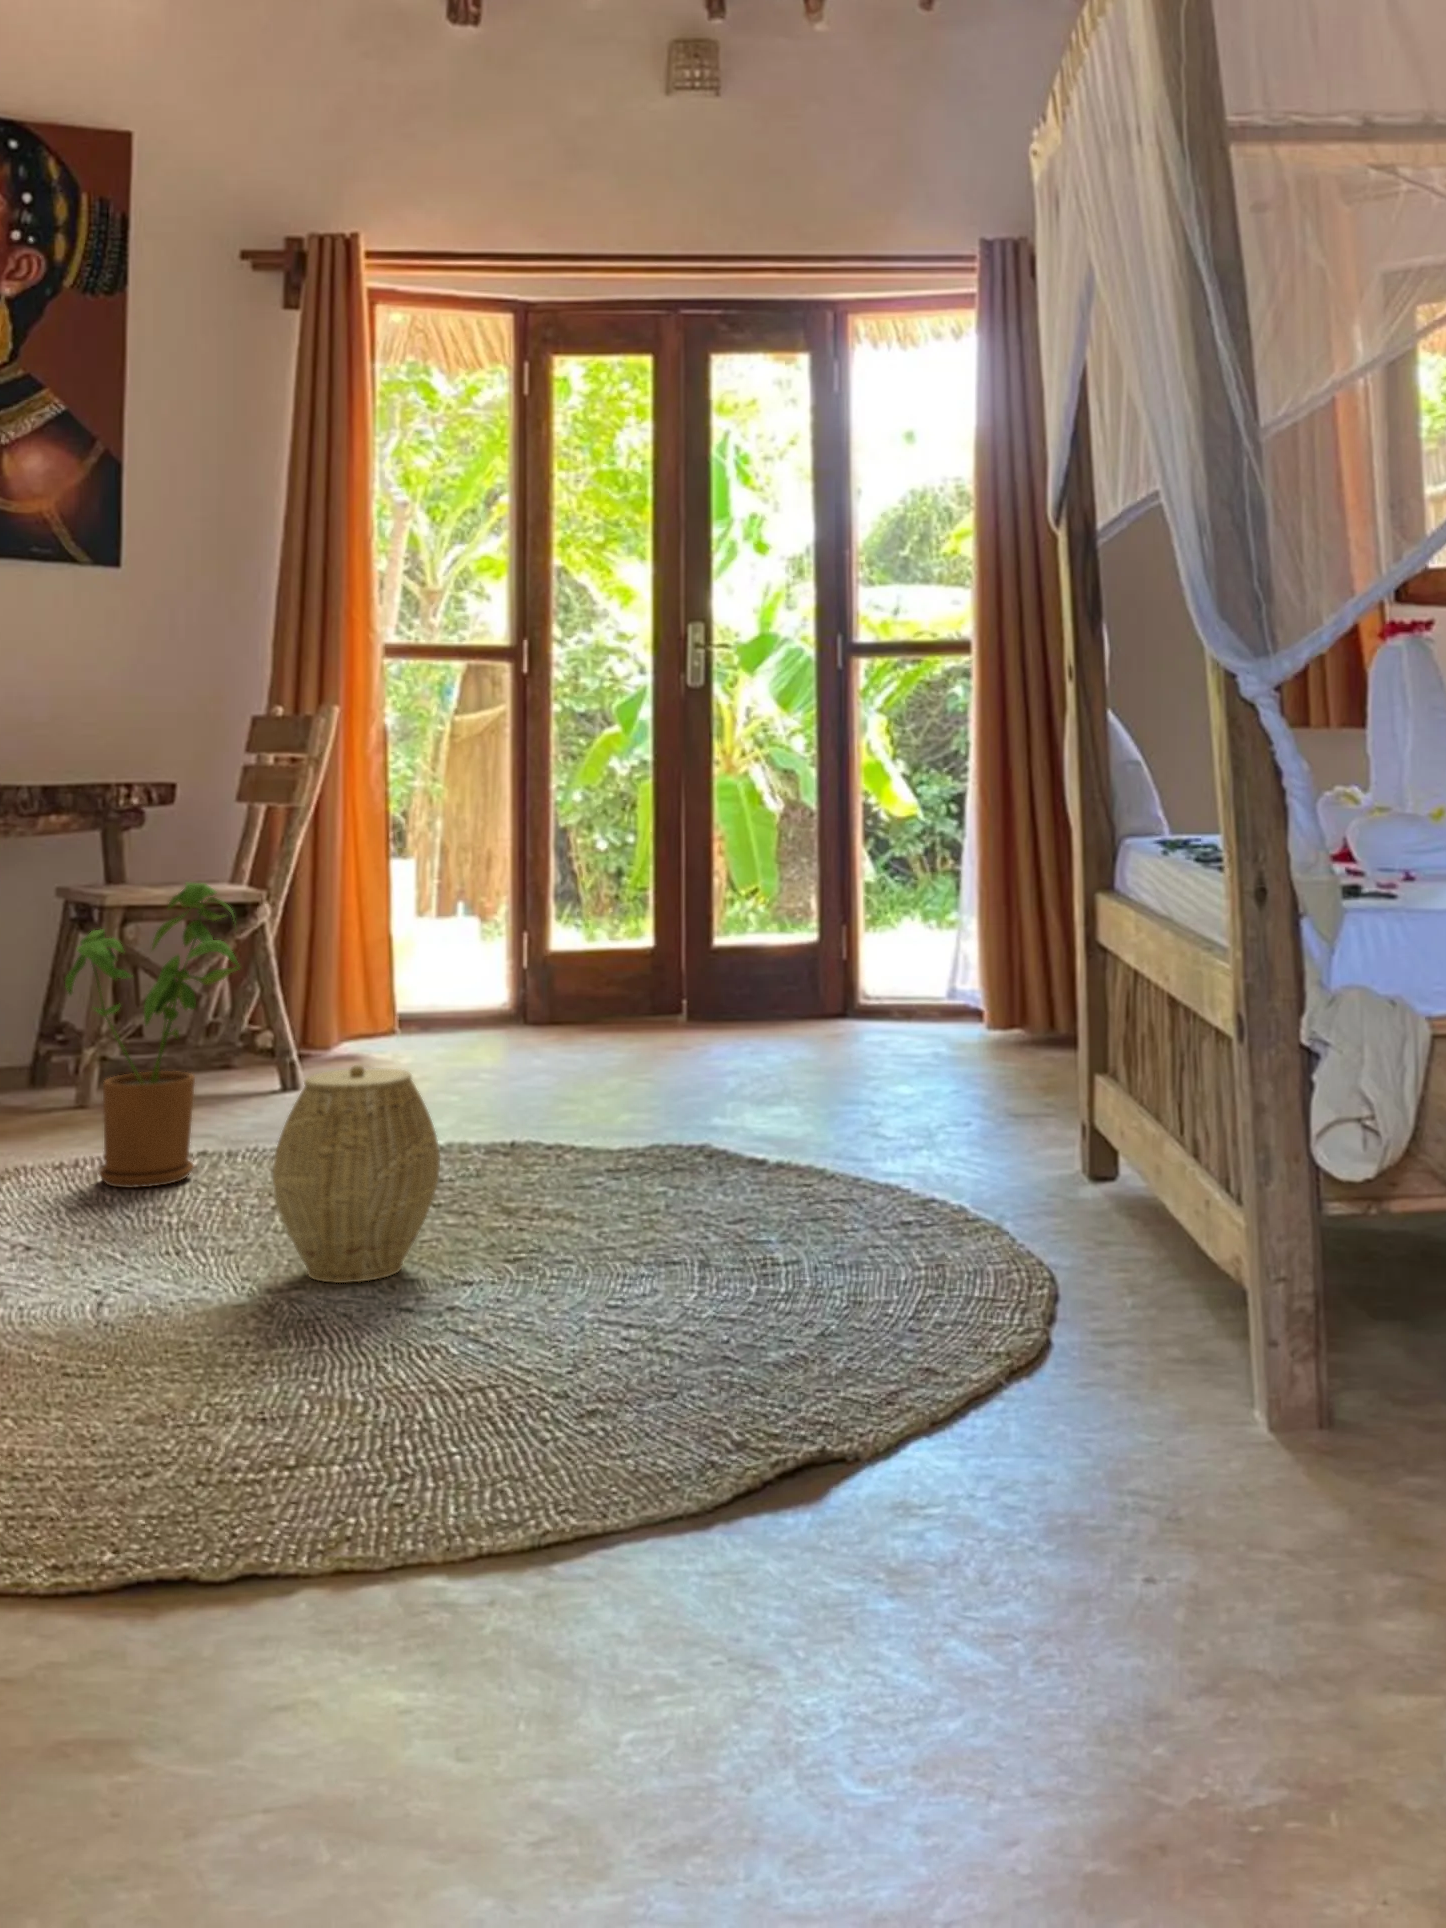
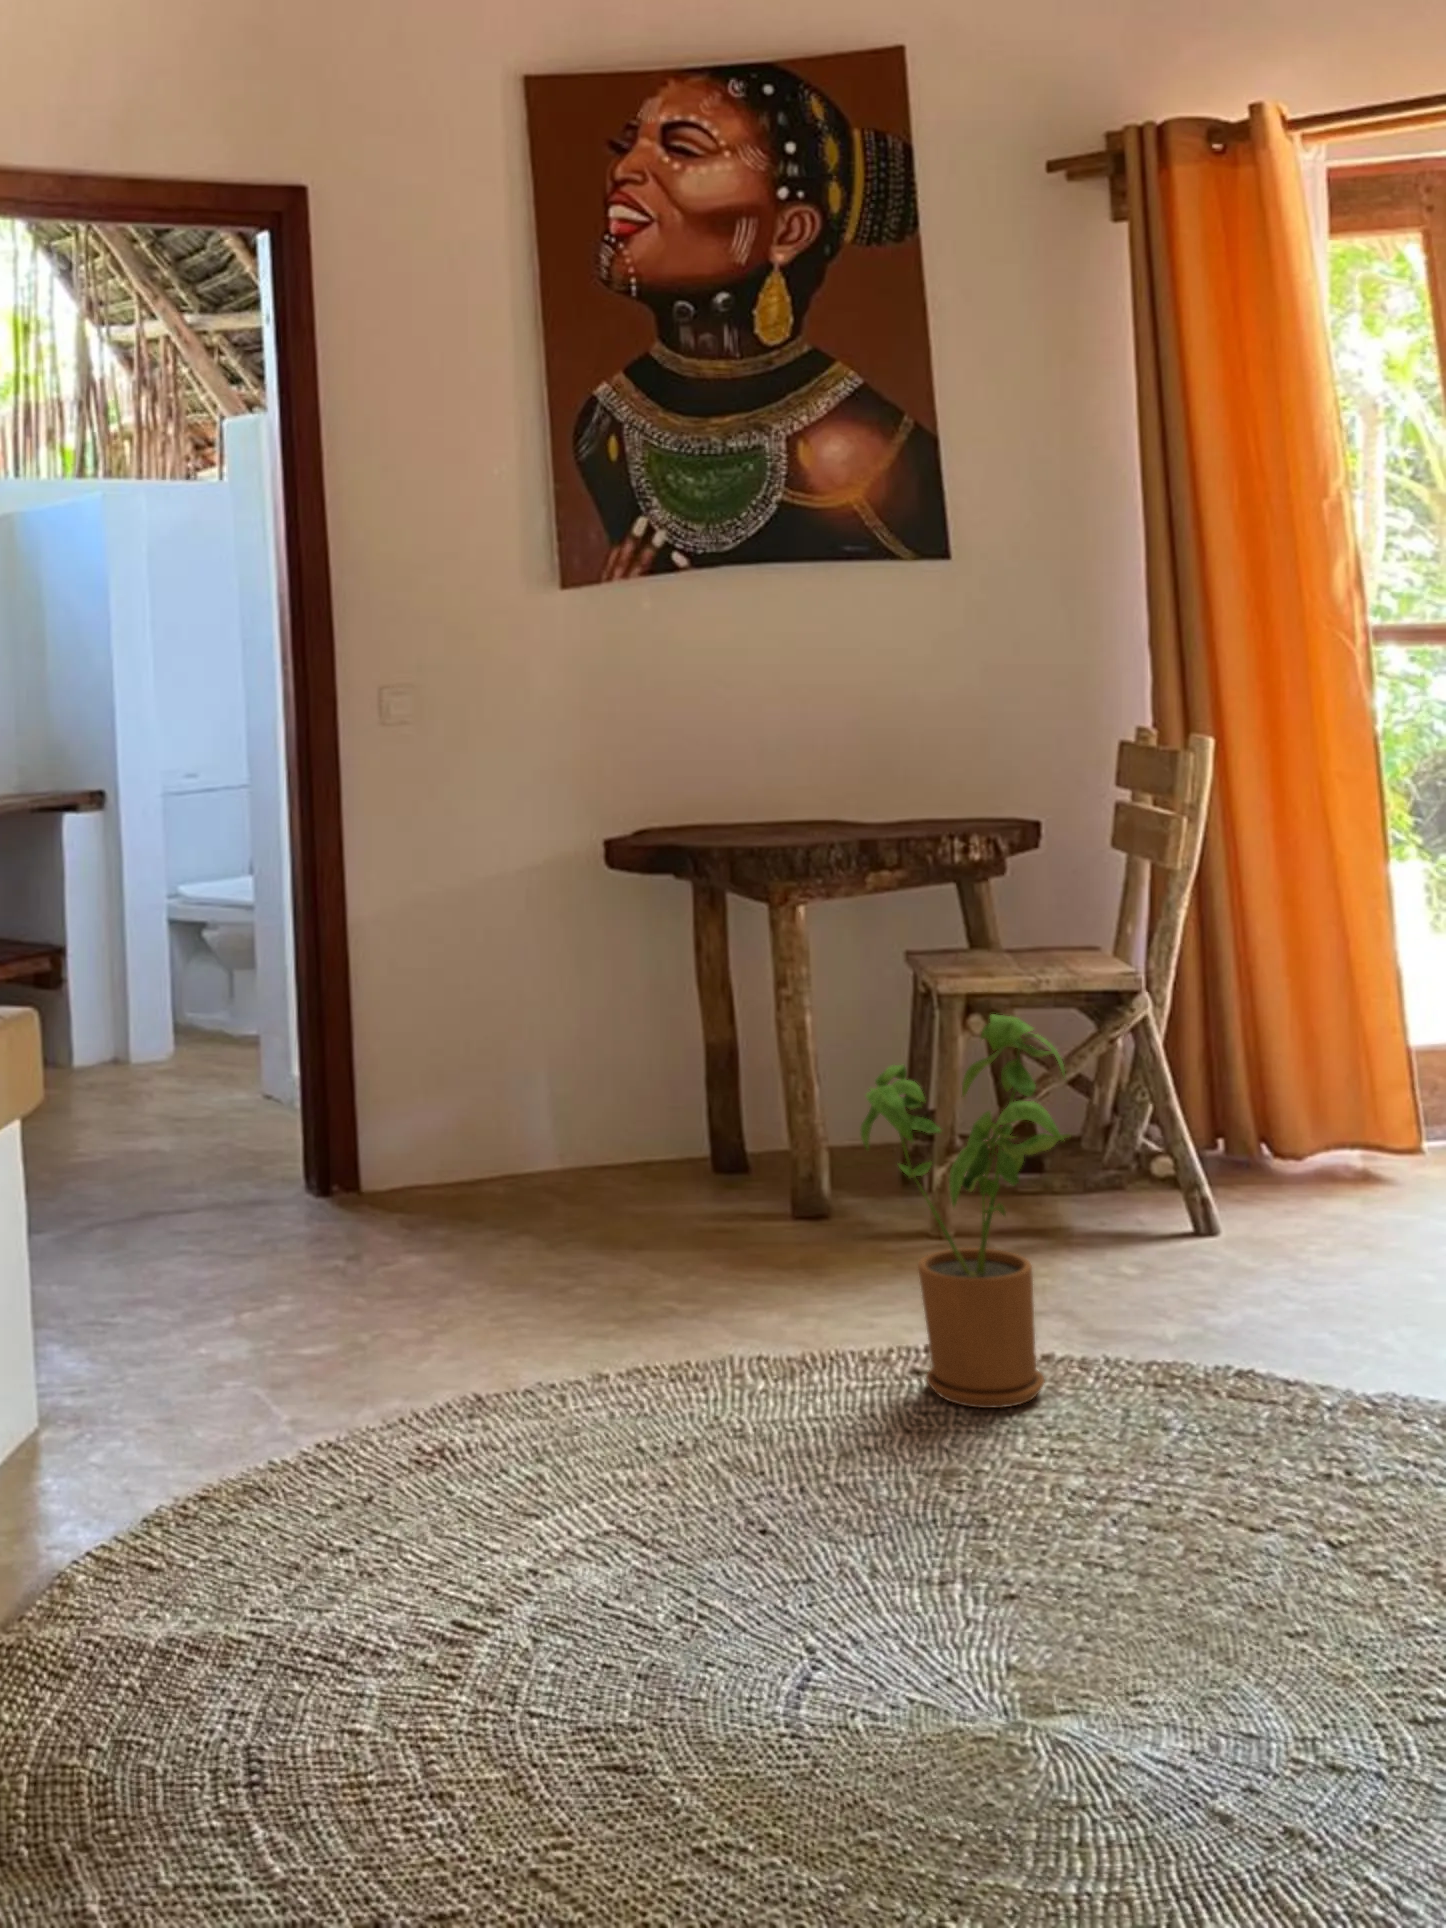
woven basket: present [273,1065,440,1283] -> none [1081,1366,1331,1703]

